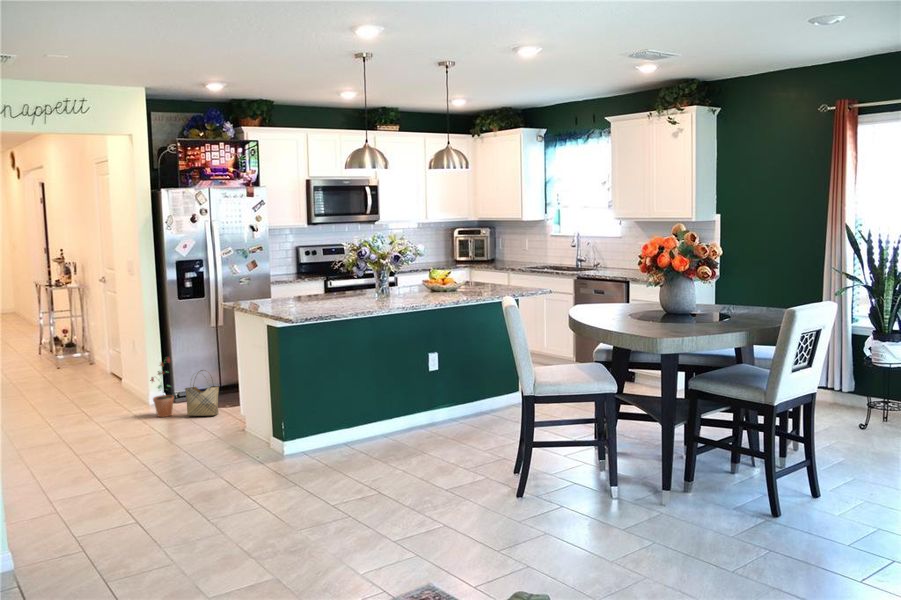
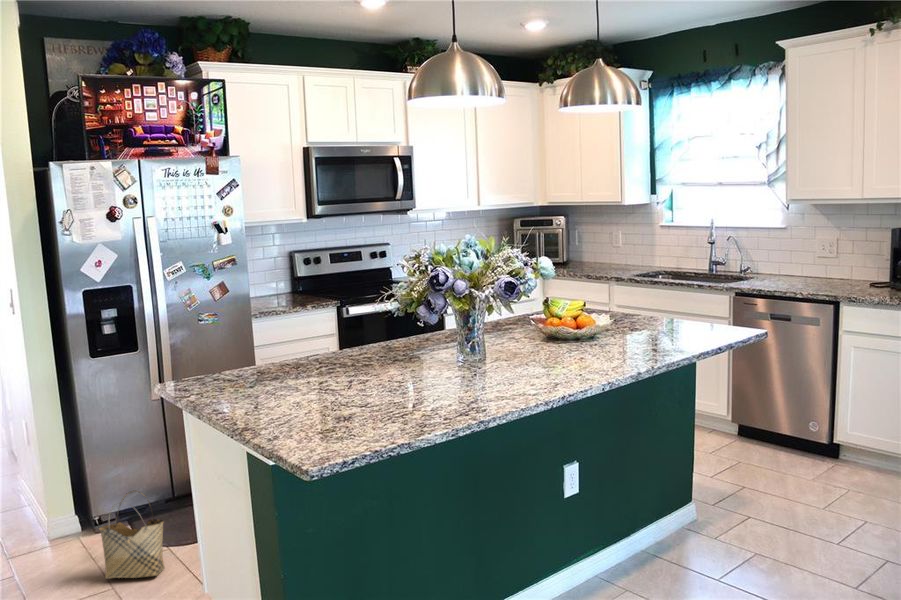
potted plant: present [150,357,174,417] -> none [32,467,82,582]

